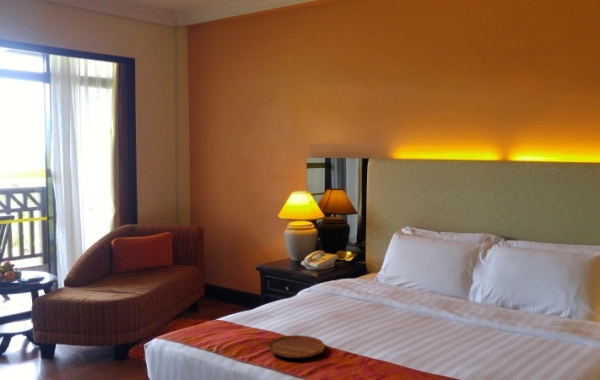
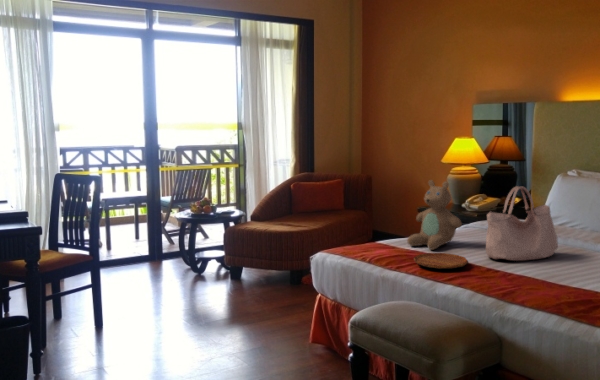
teddy bear: none [255,250,312,329] -> present [407,180,462,250]
handbag: none [341,259,410,339] -> present [486,186,558,261]

